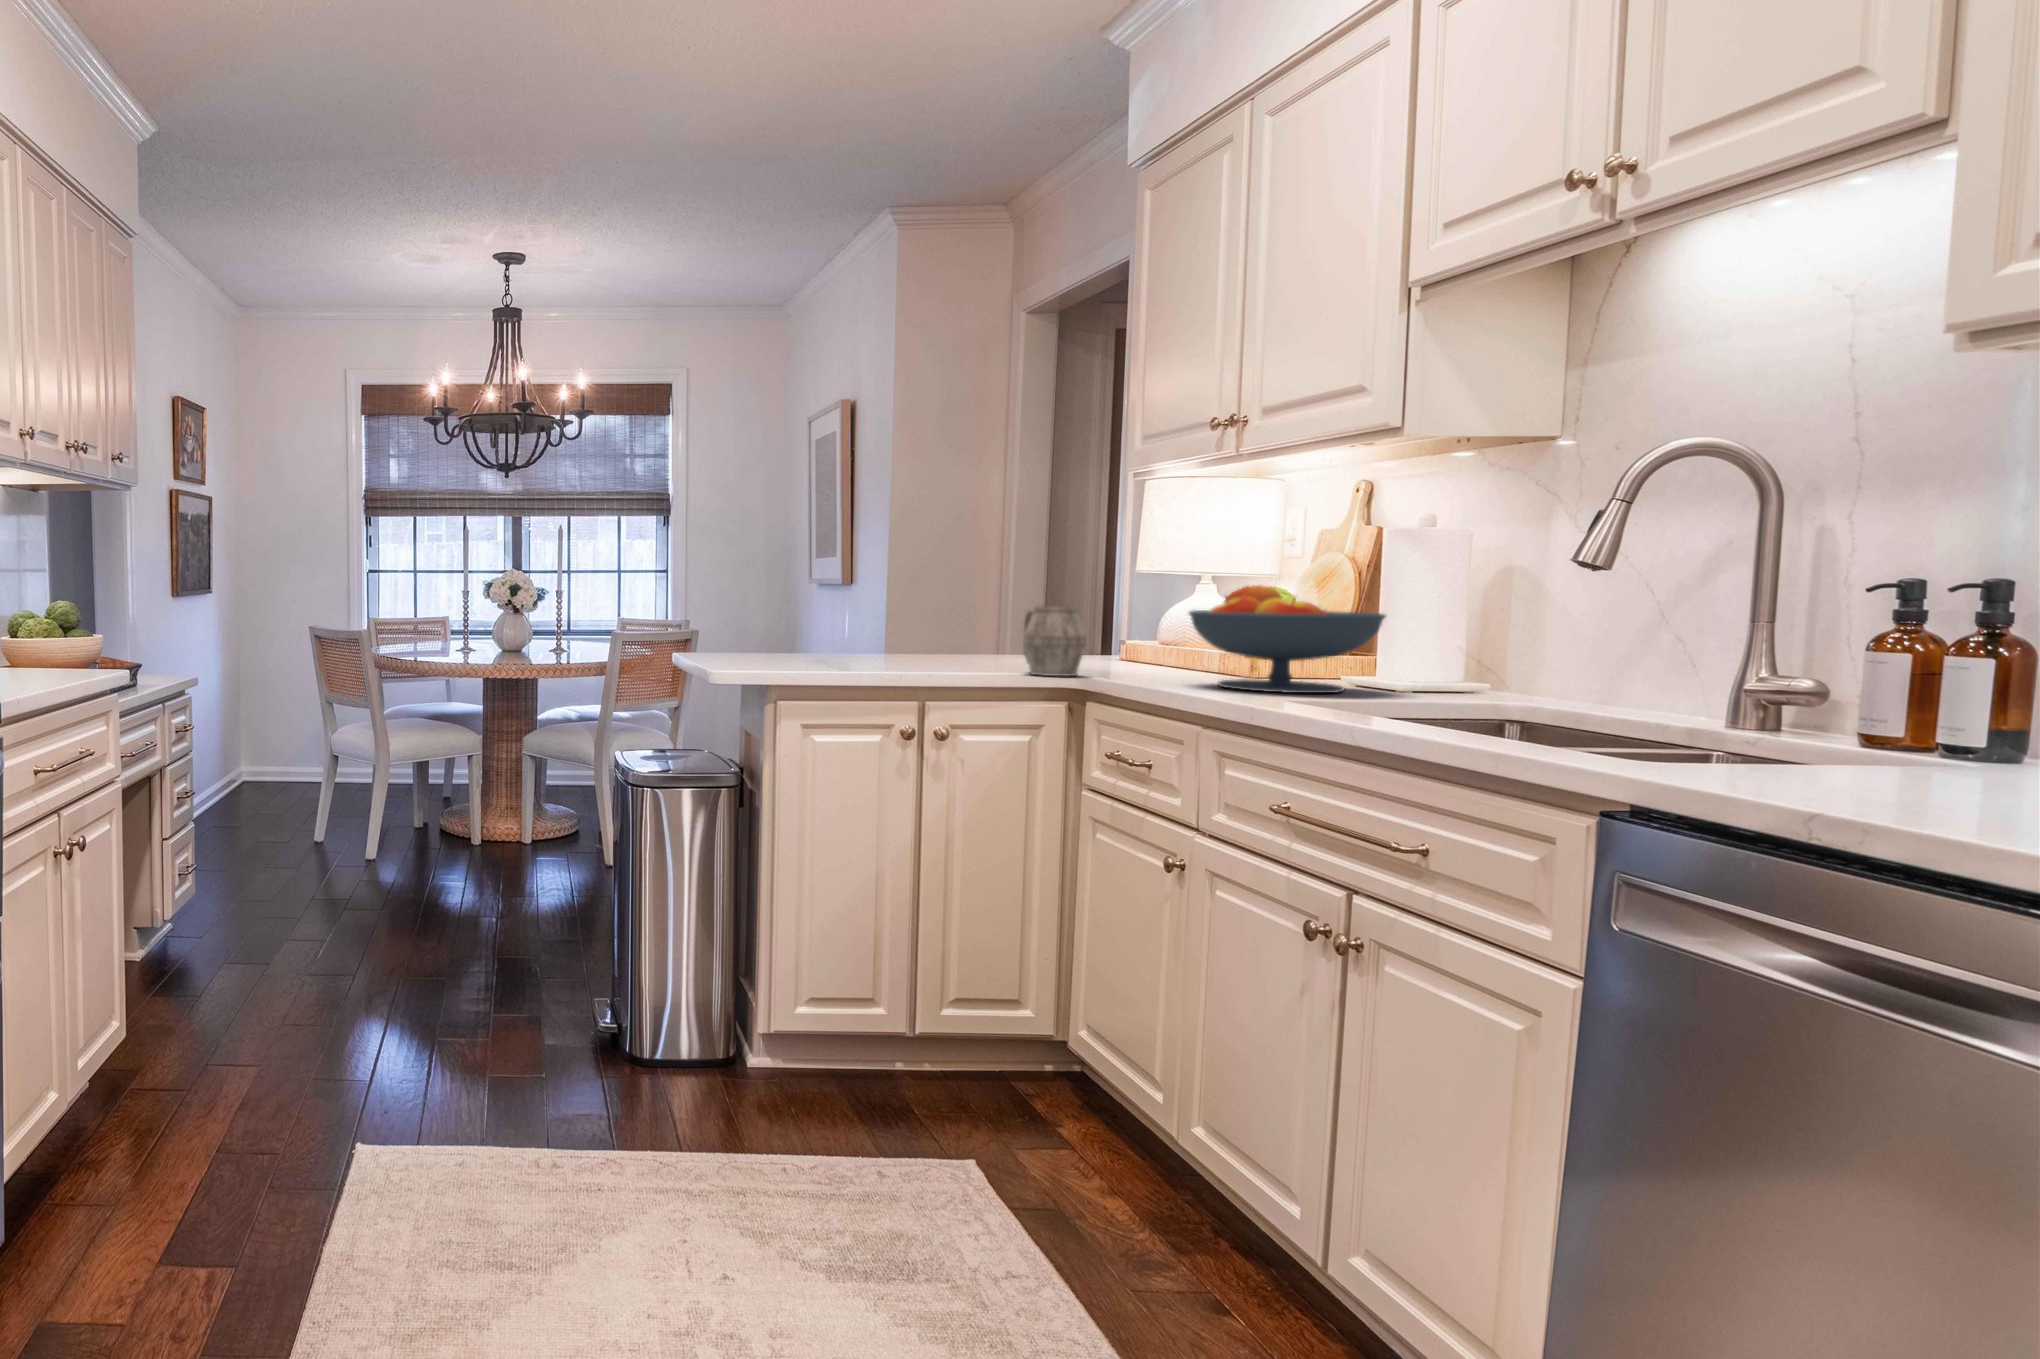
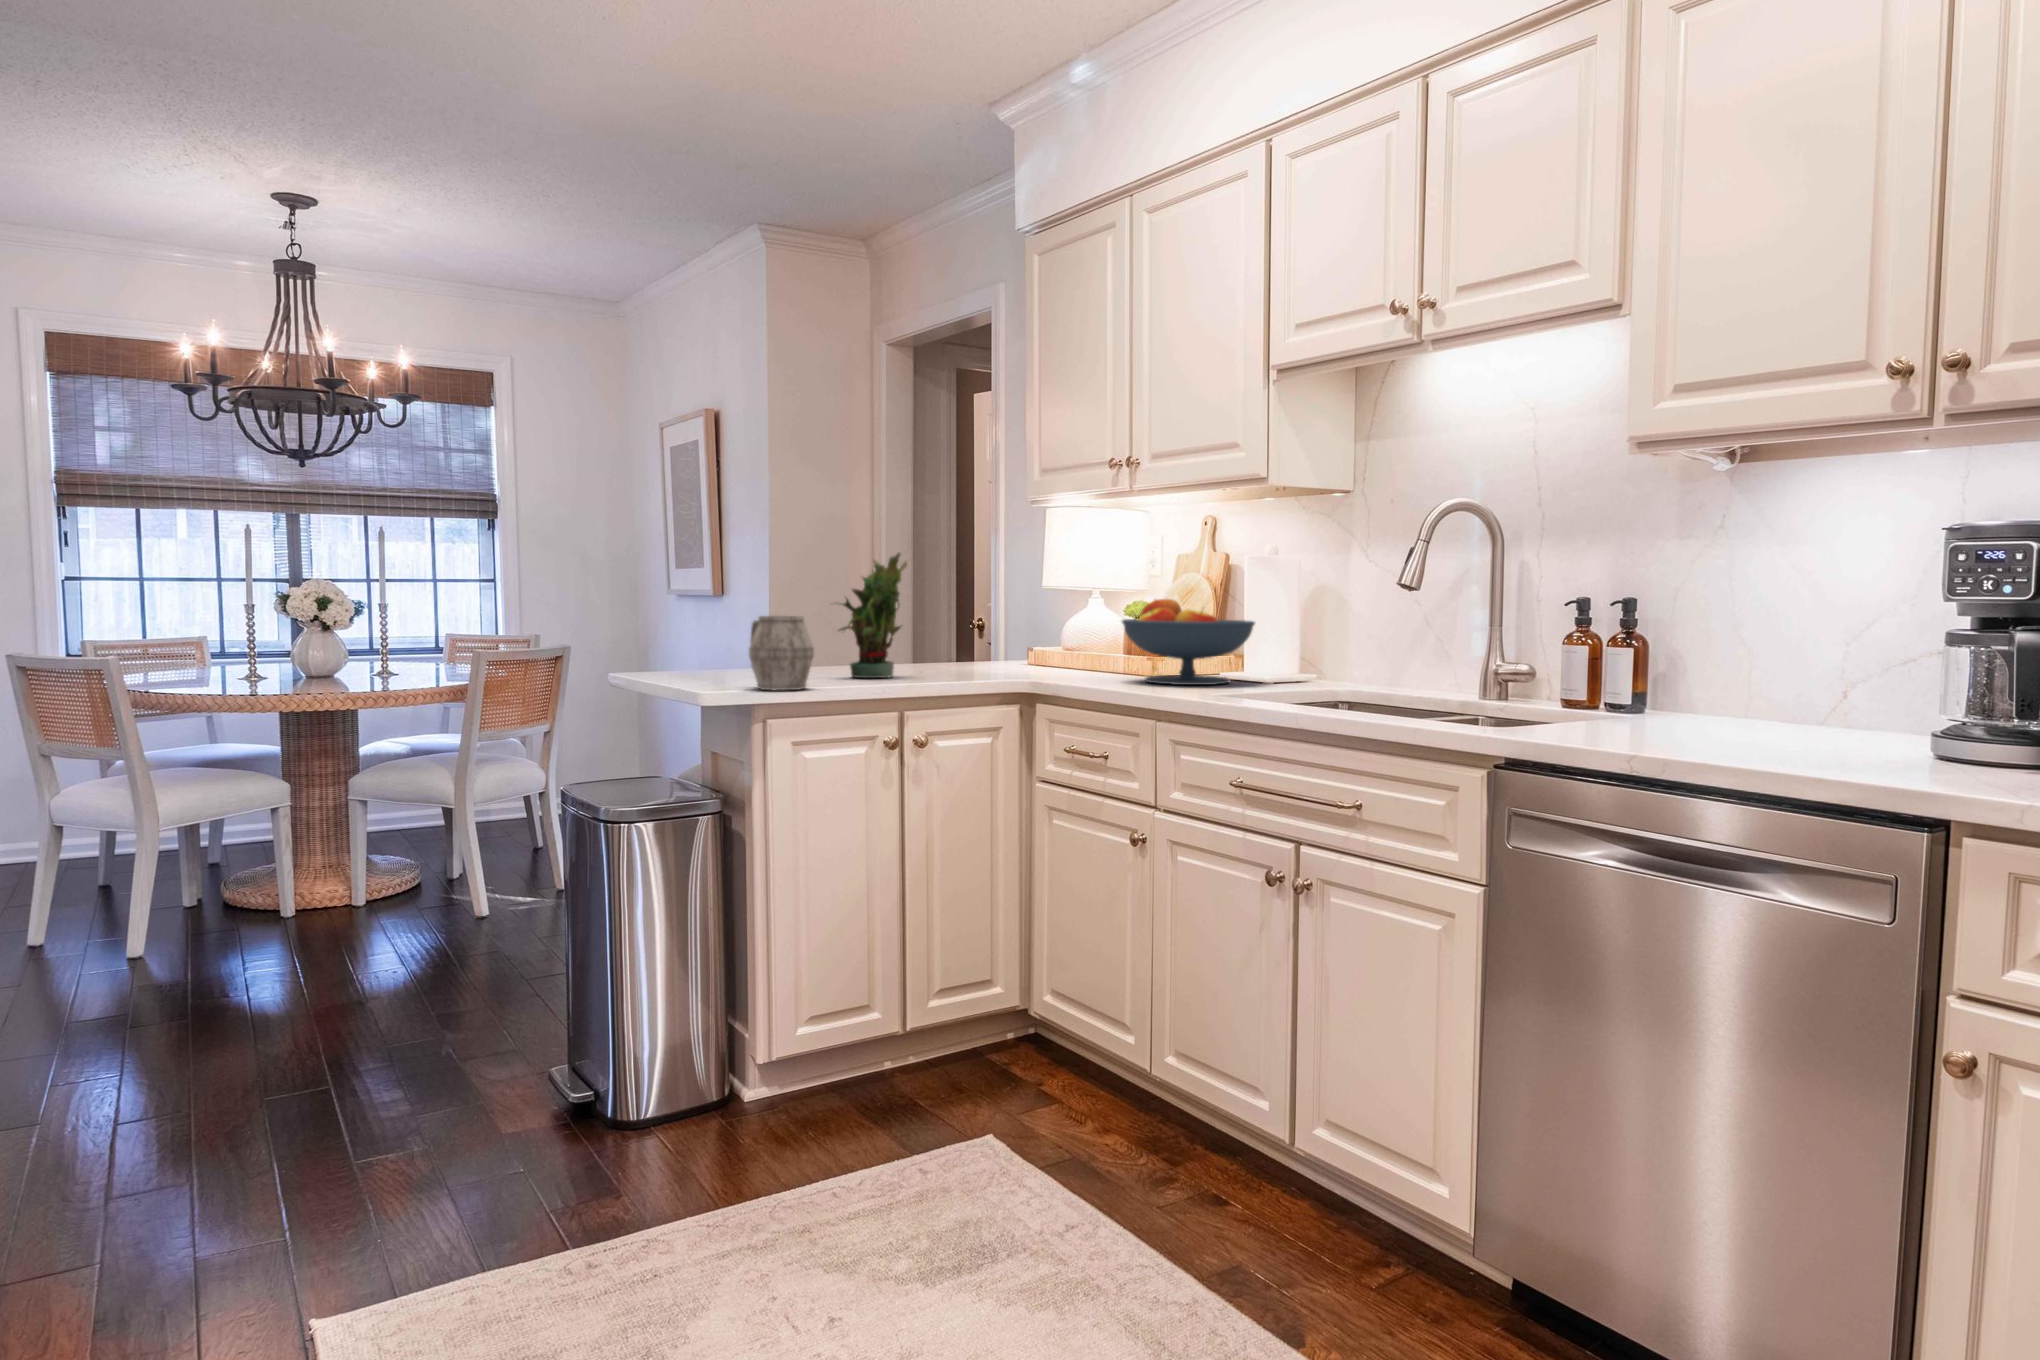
potted plant: none [864,539,948,669] -> present [839,553,907,678]
mug: present [1023,606,1087,676] -> present [749,616,814,690]

